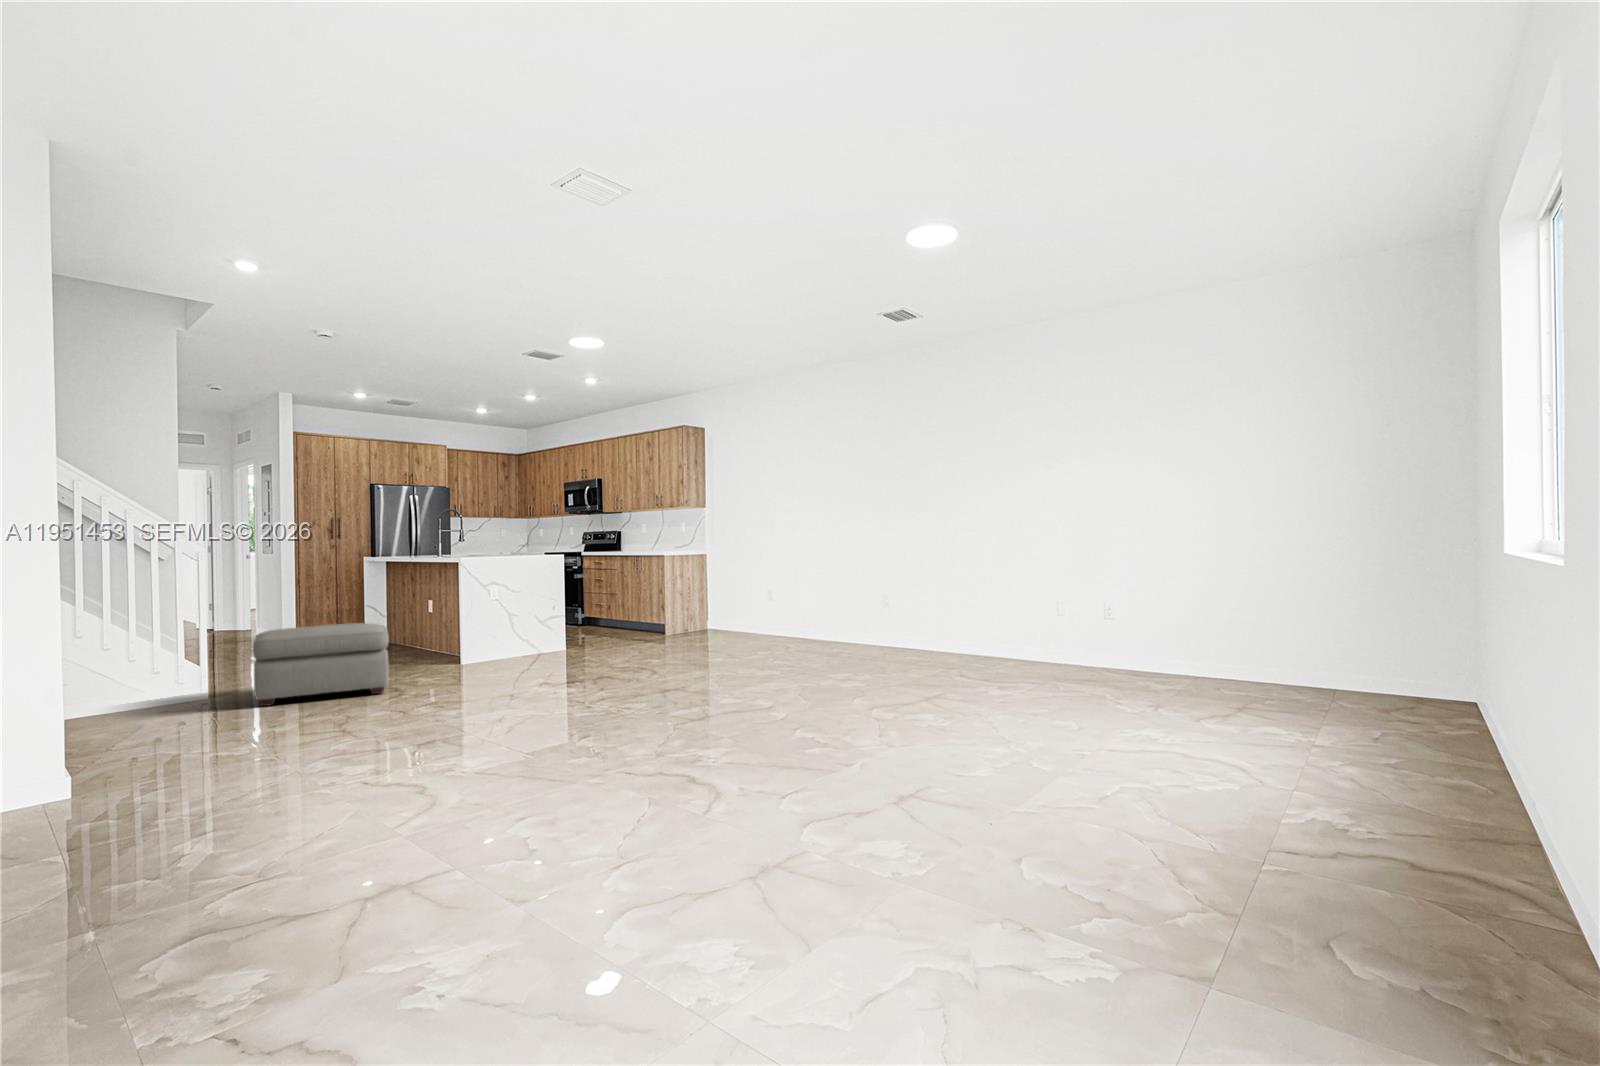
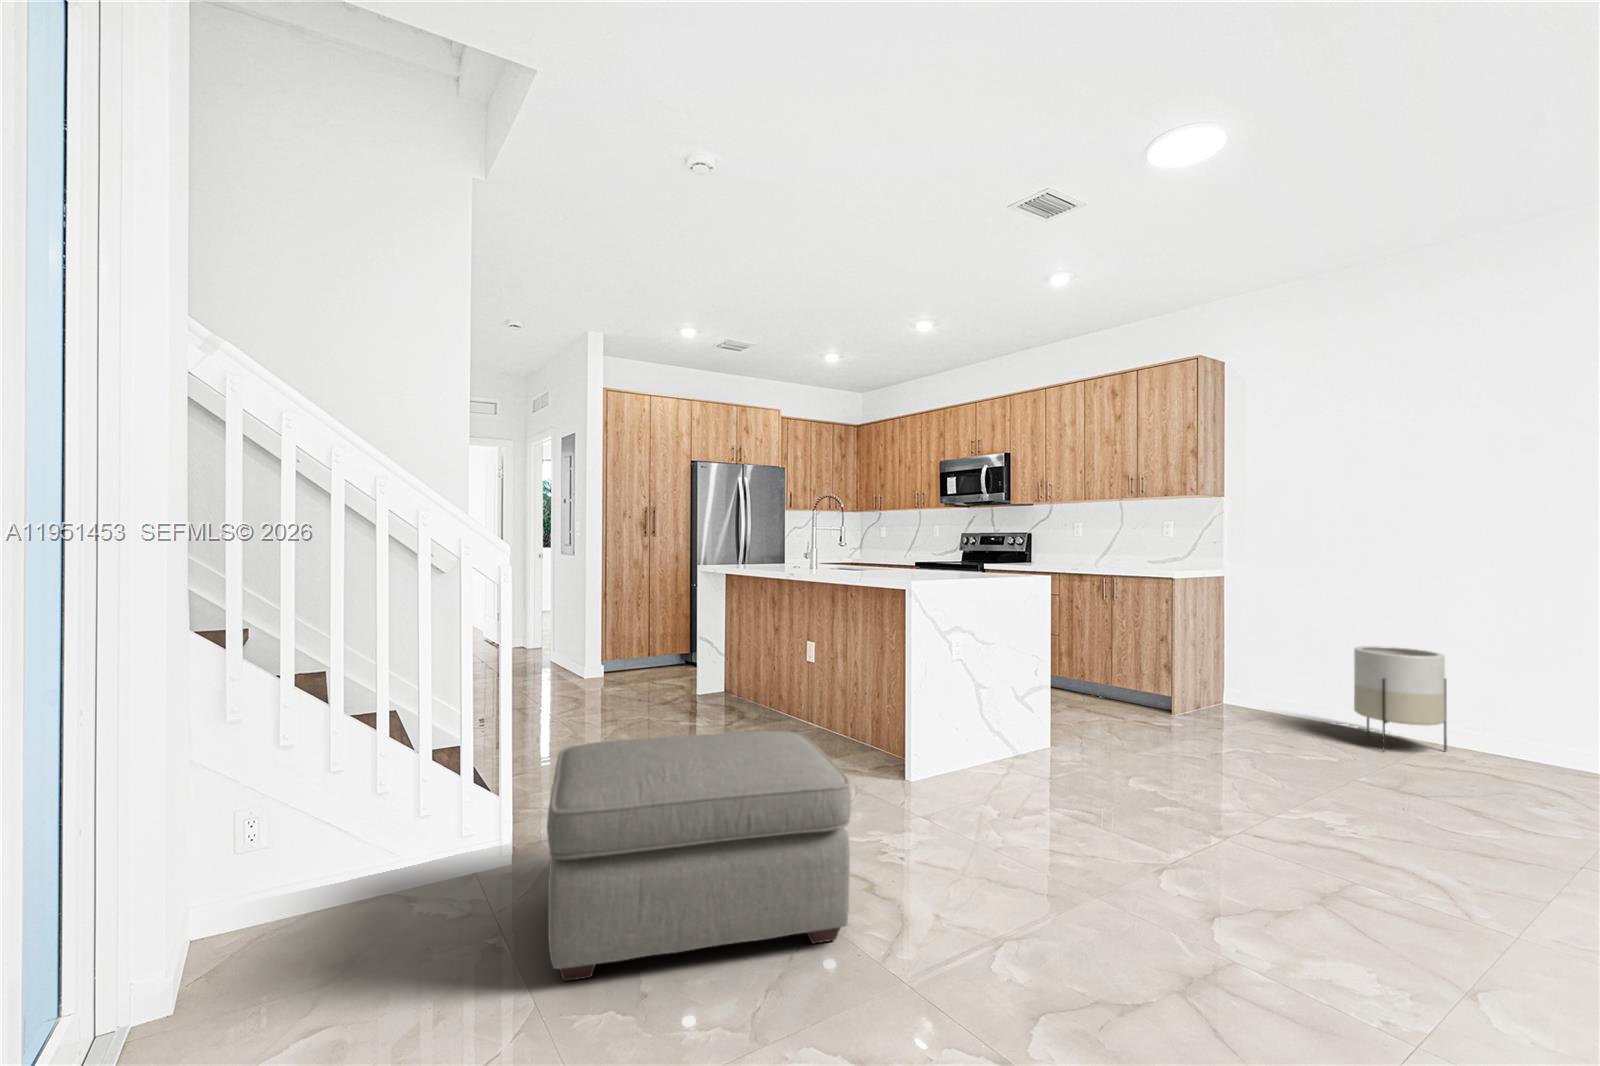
planter: none [737,588,774,640] -> present [1354,646,1447,751]

